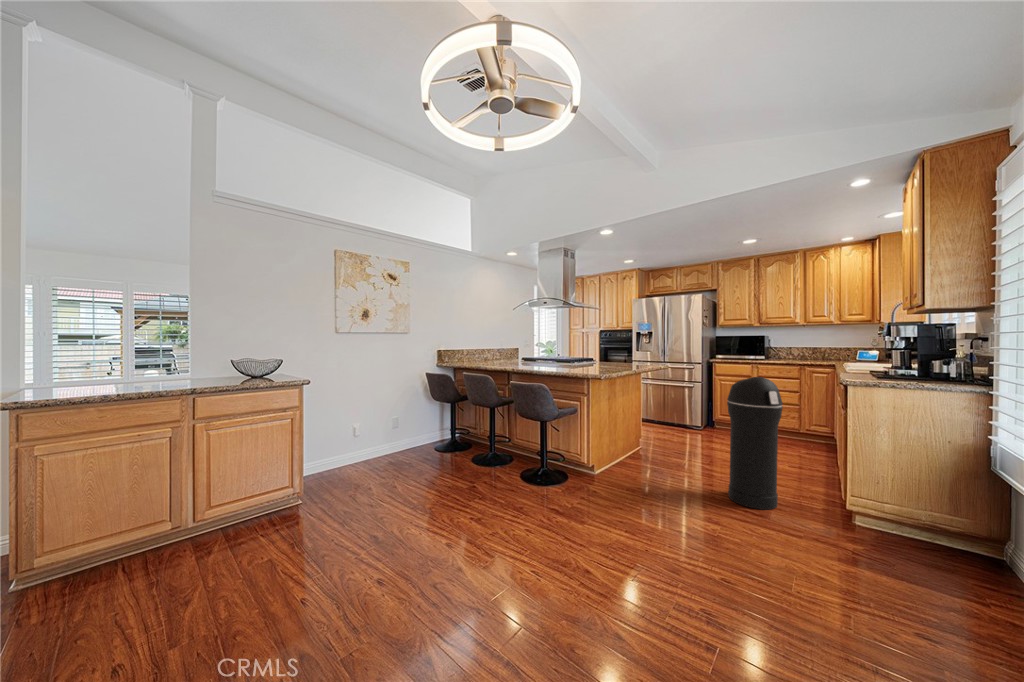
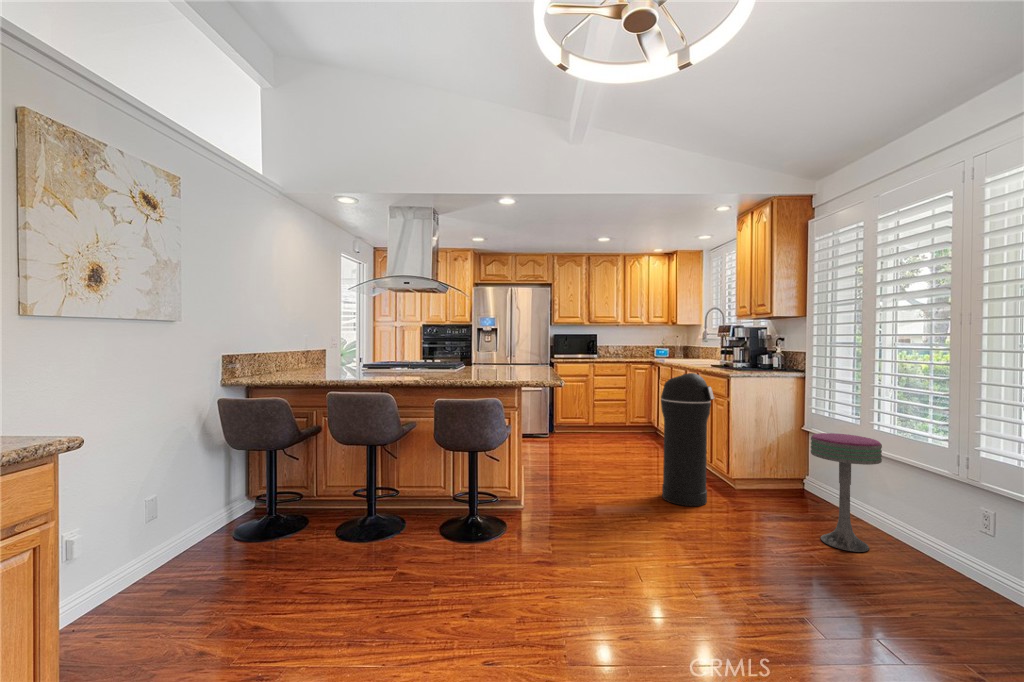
bar stool: none [842,453,938,601] -> present [811,433,882,552]

